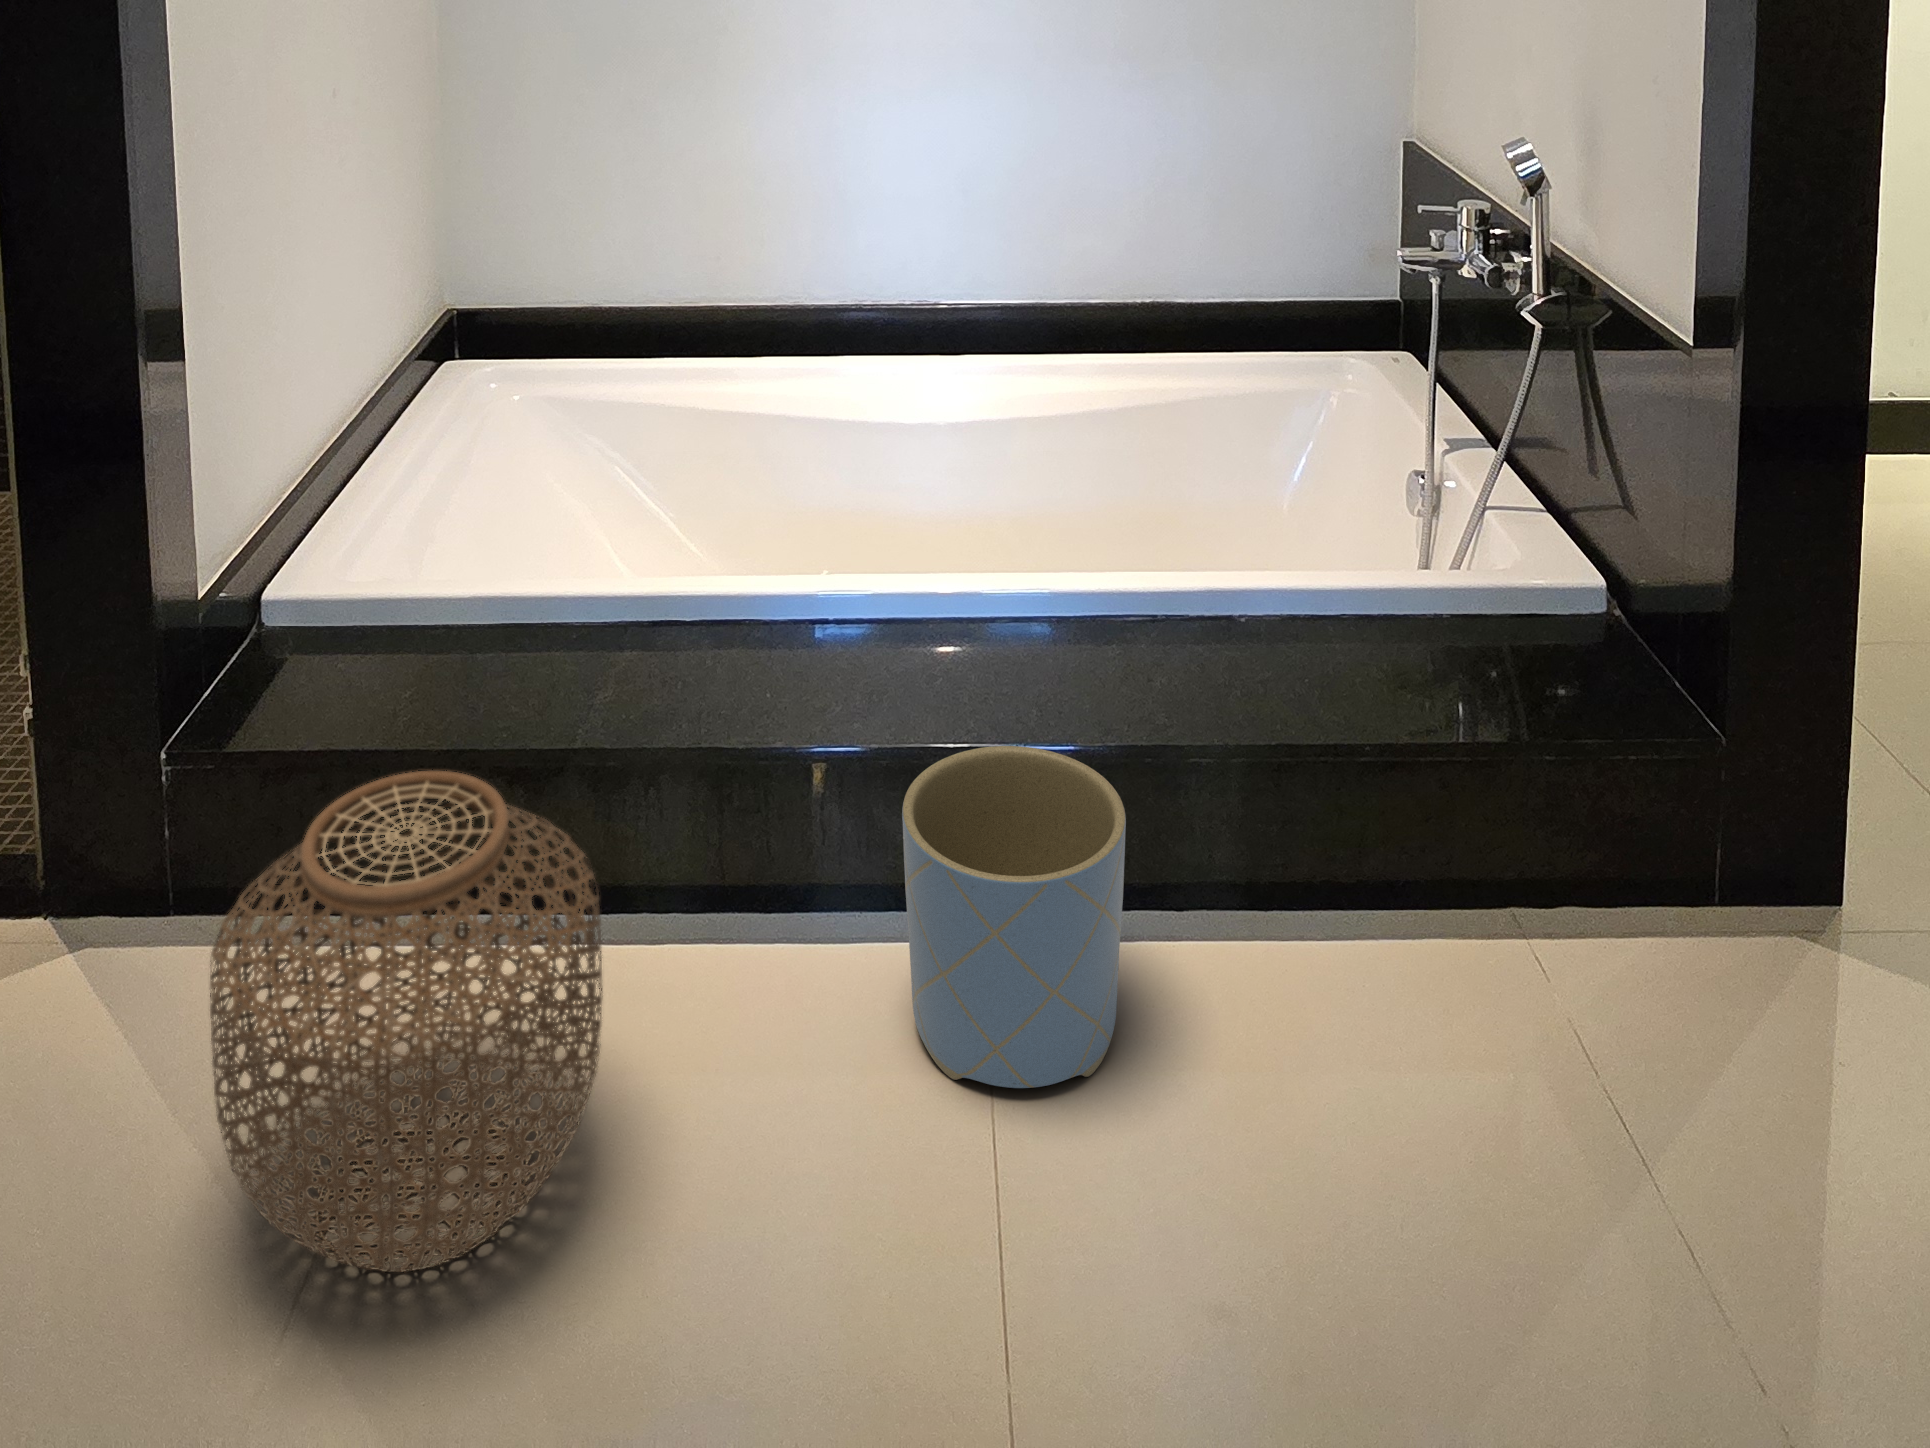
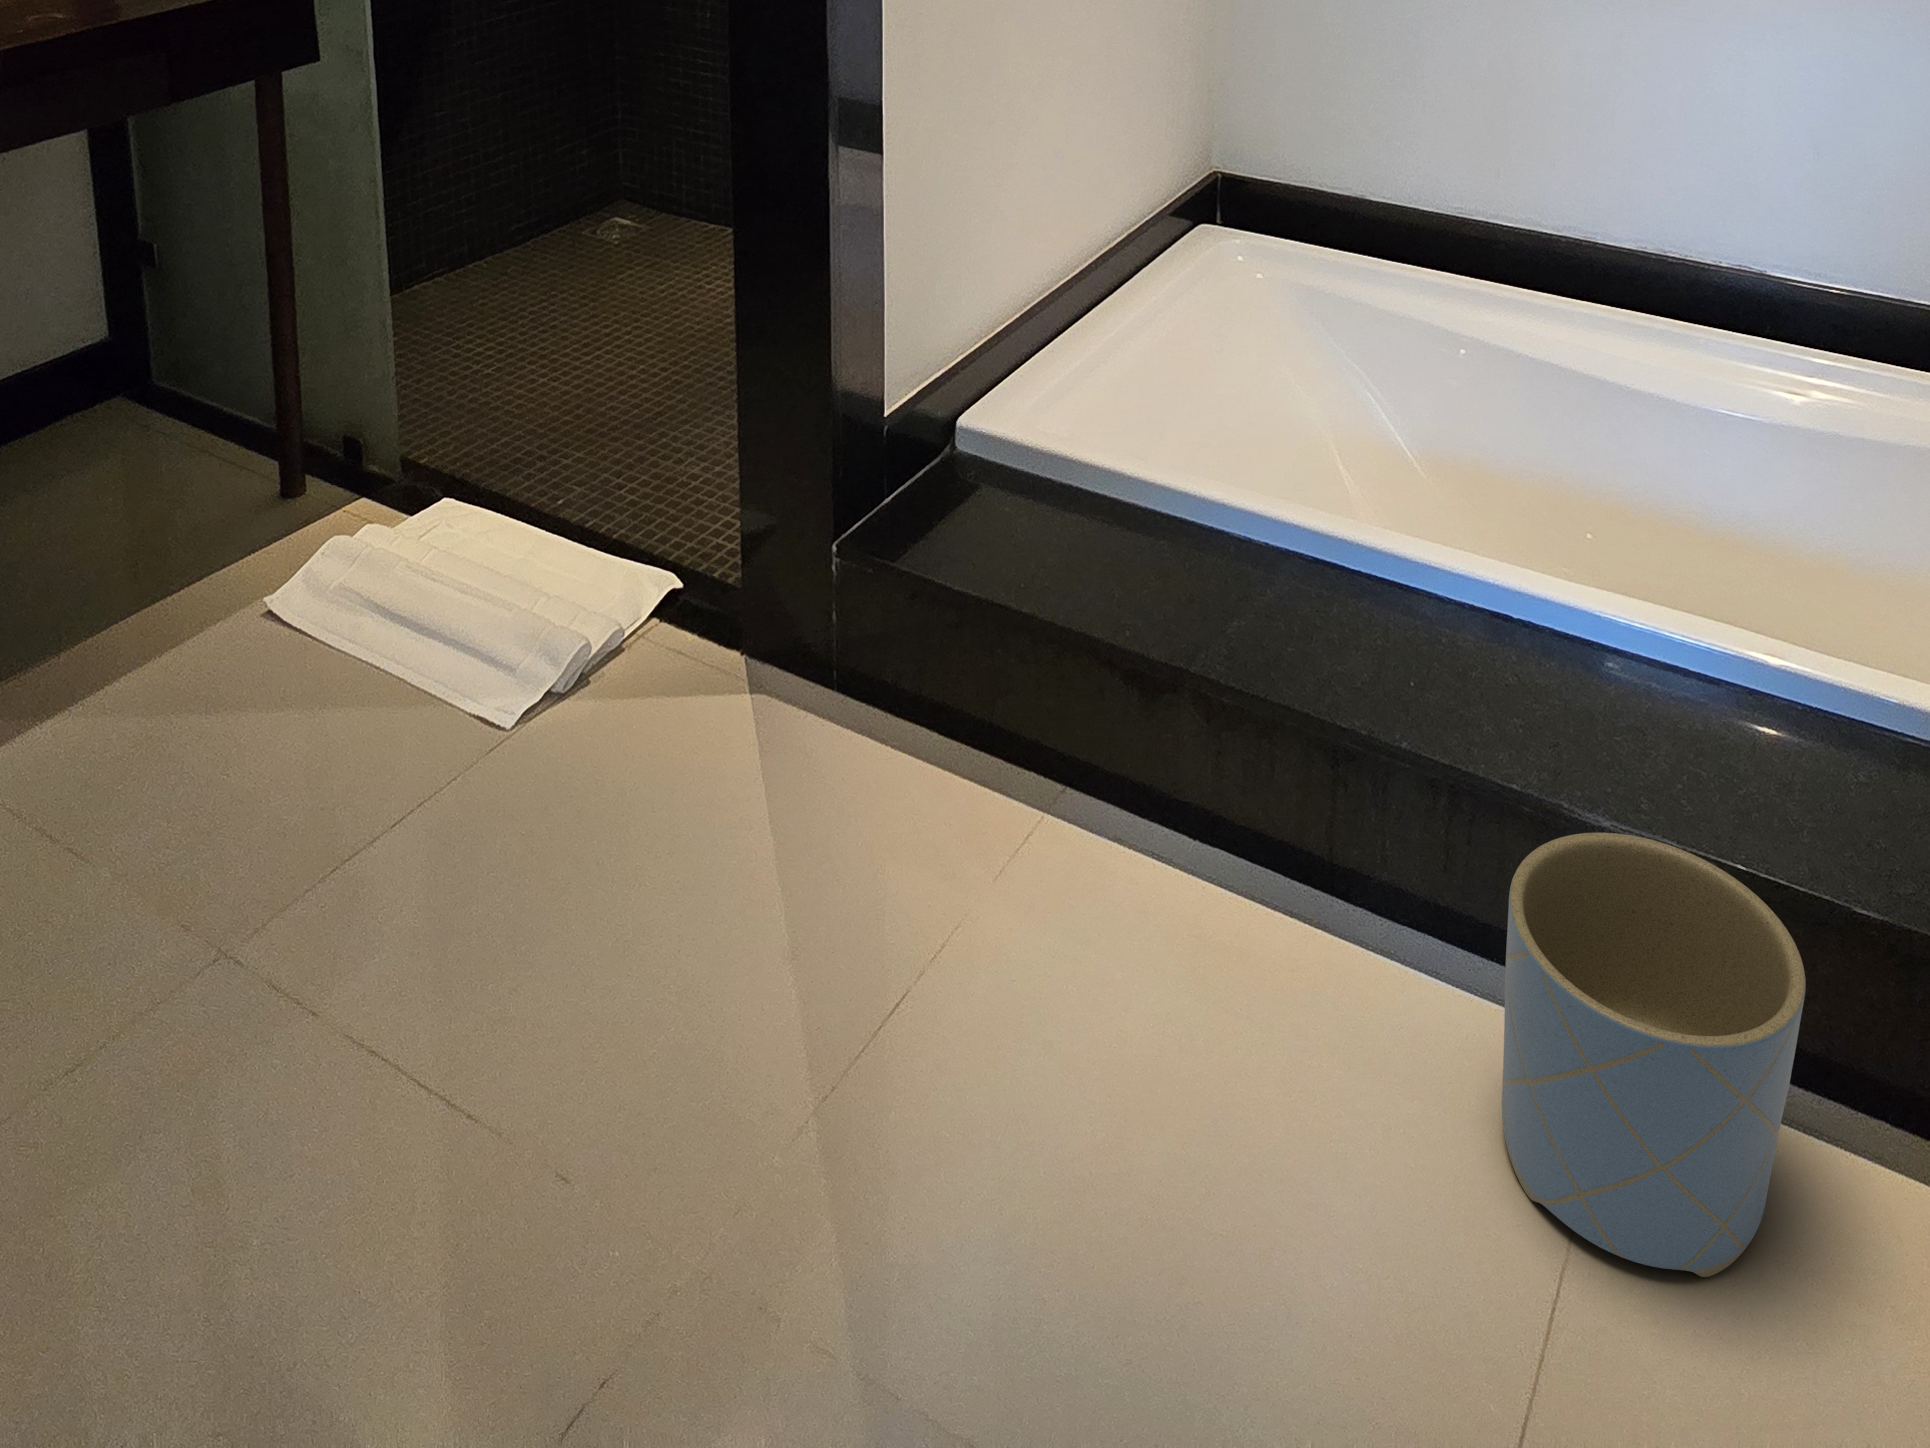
woven basket: present [210,771,602,1272] -> none [765,652,1141,1136]

